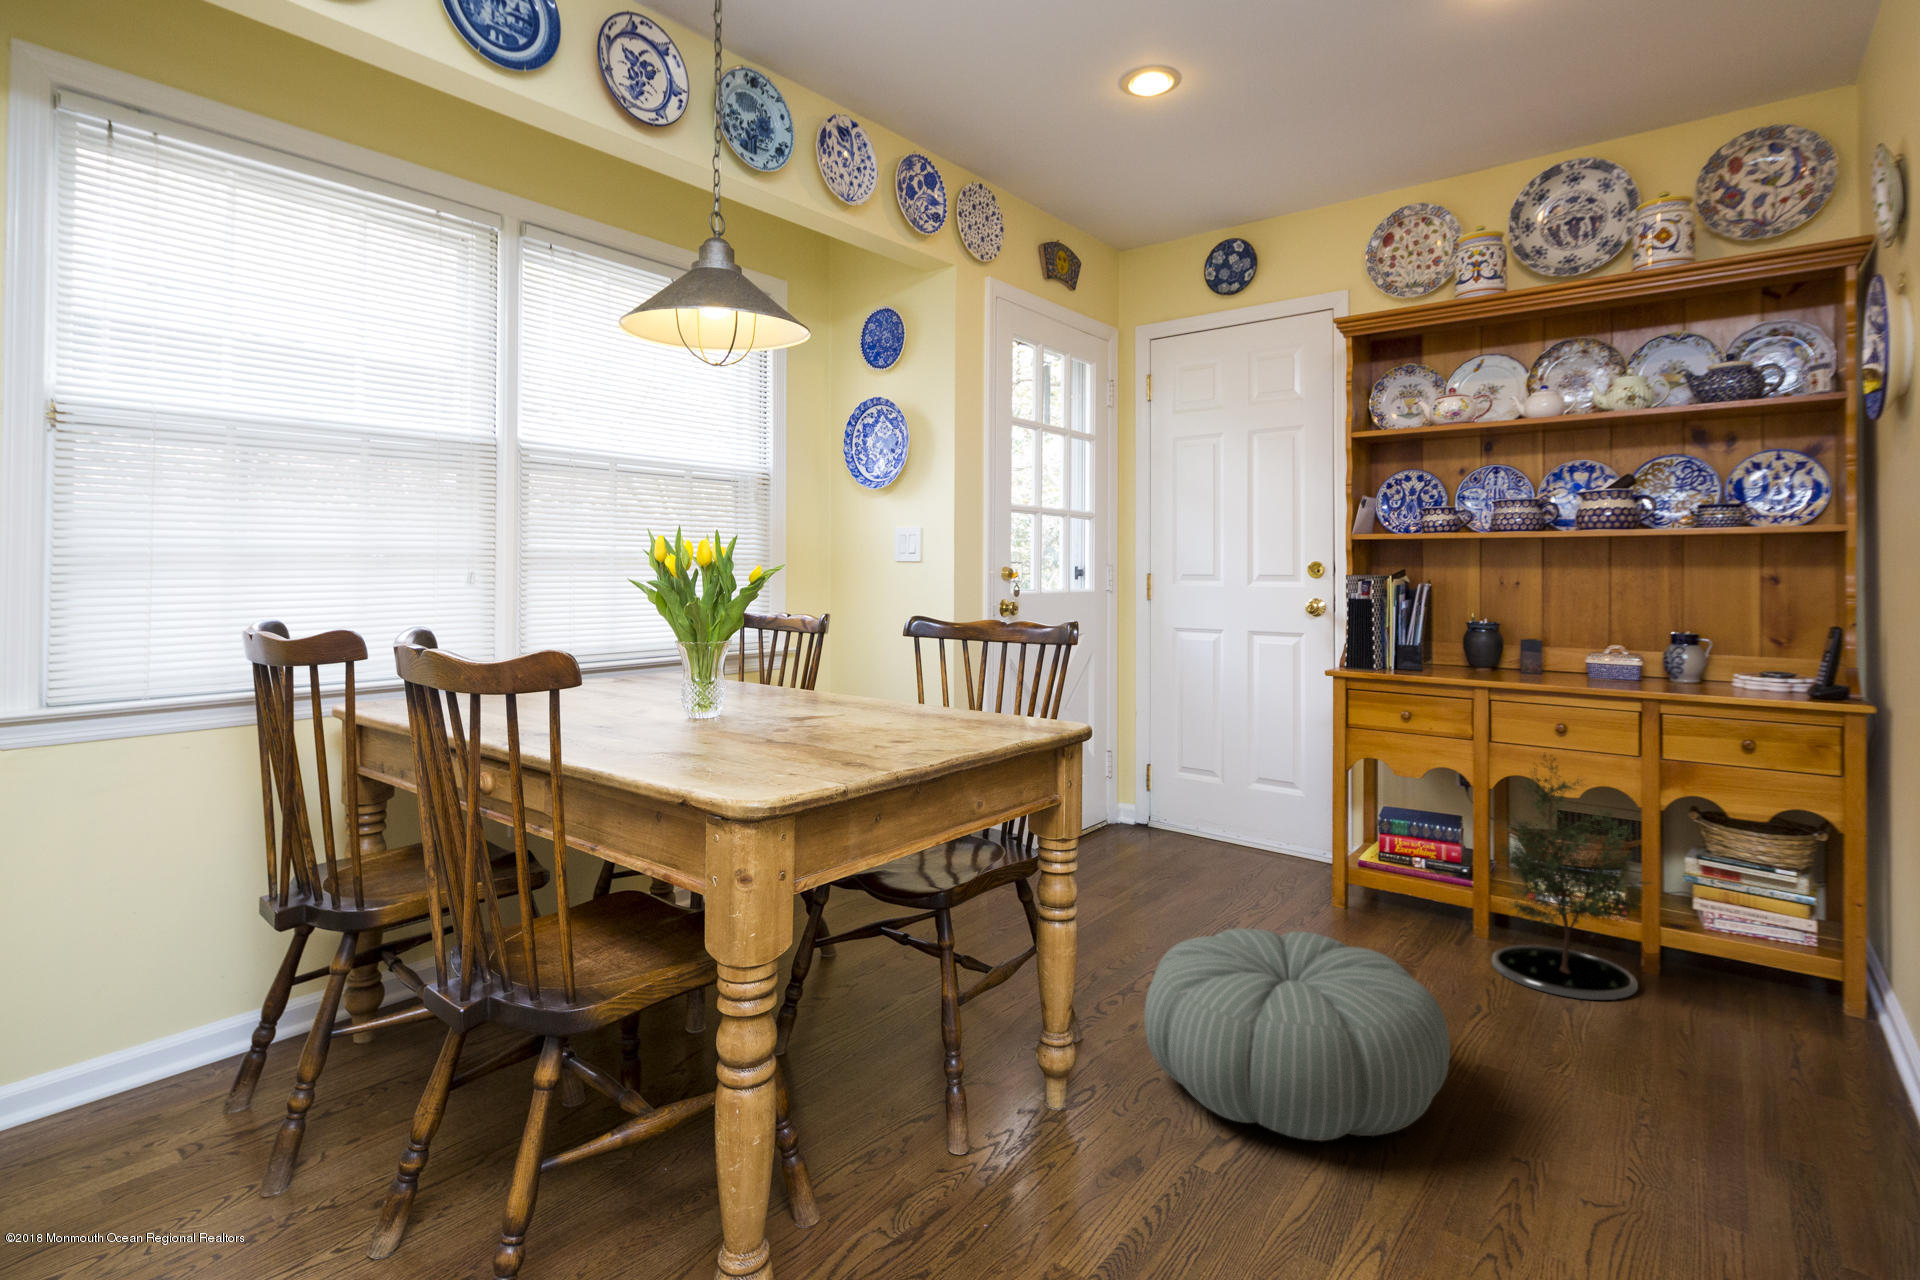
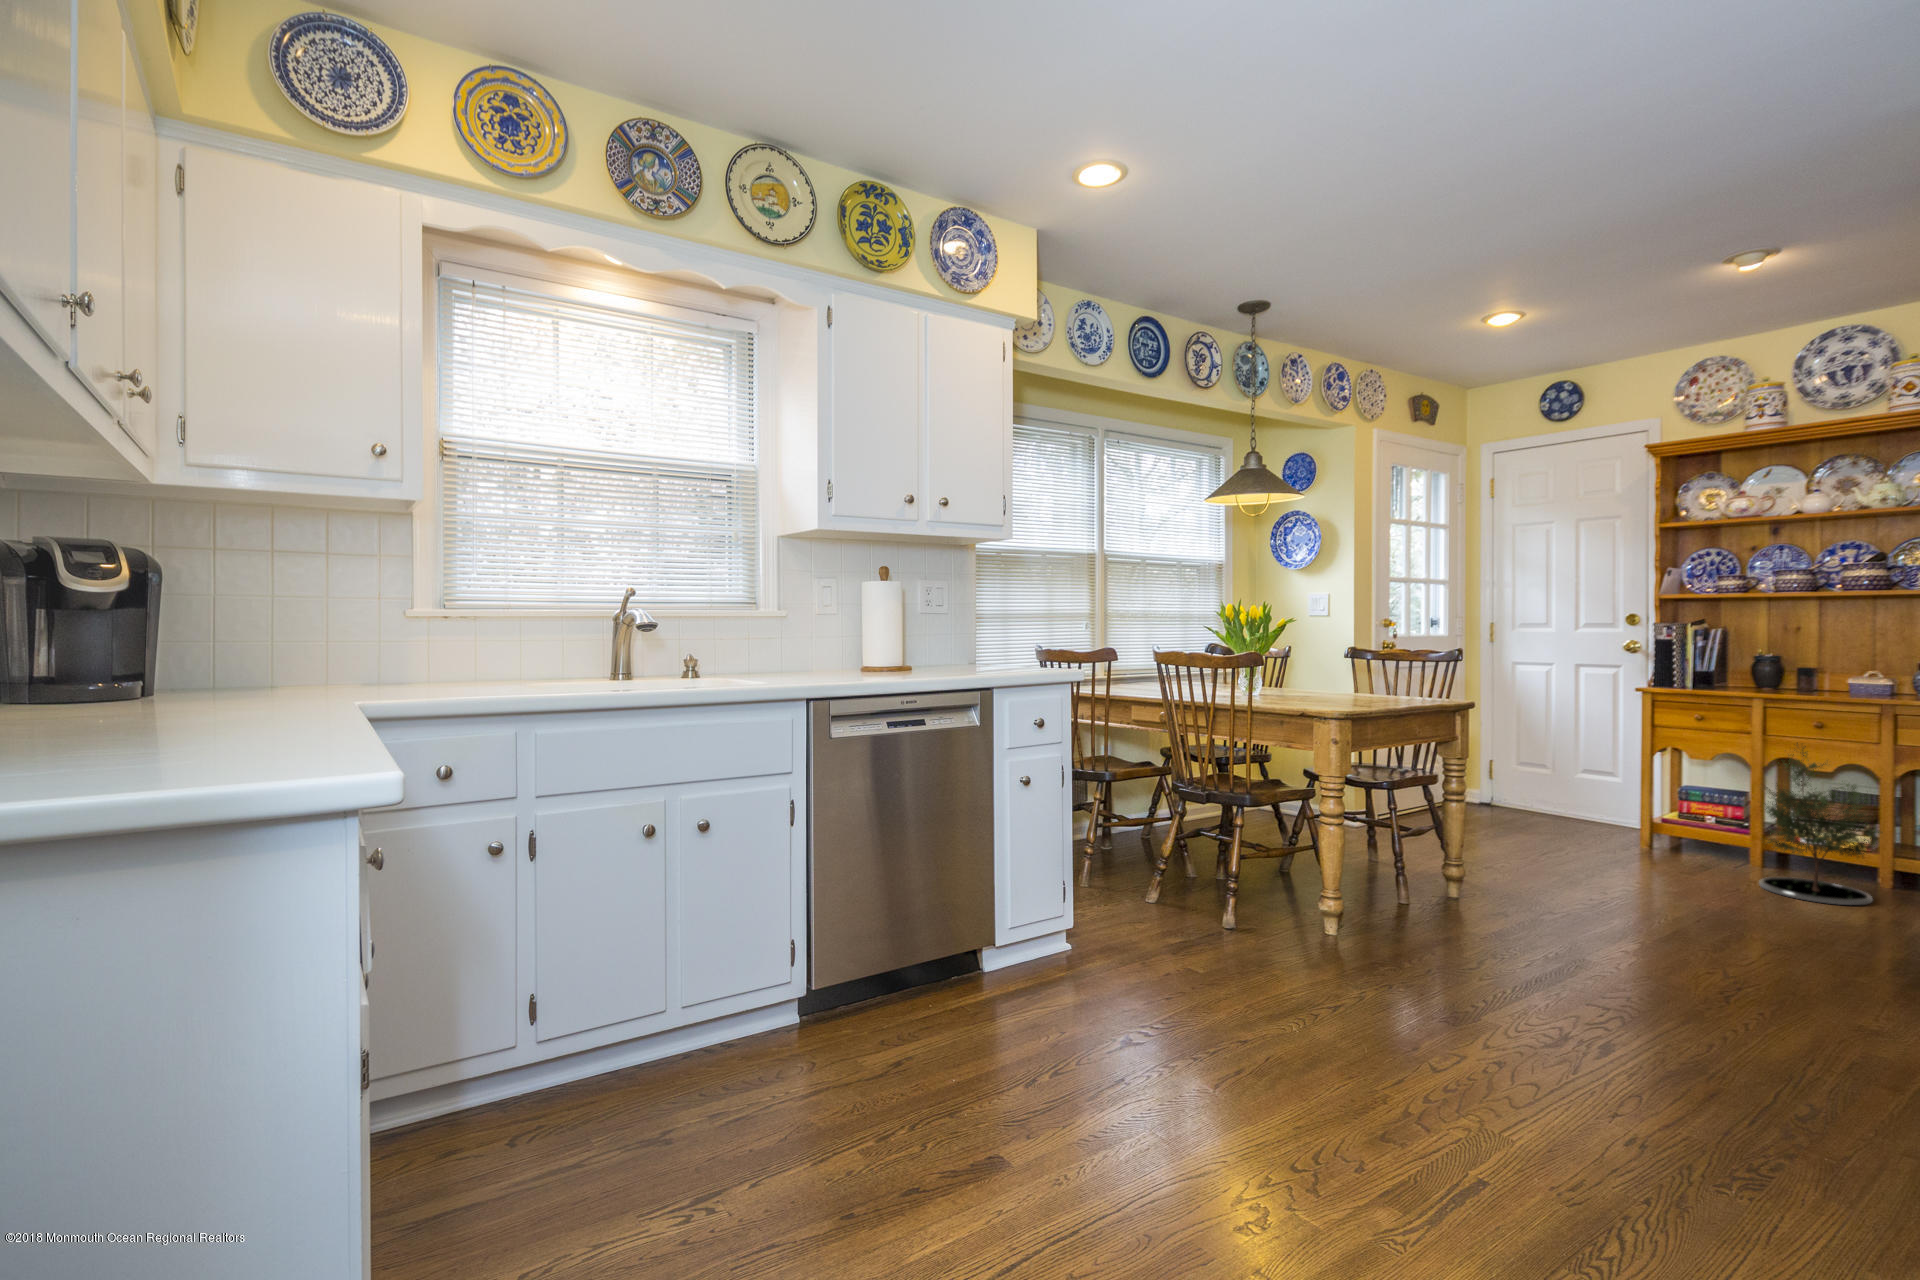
pouf: present [1144,928,1450,1141] -> none [1498,832,1694,929]

